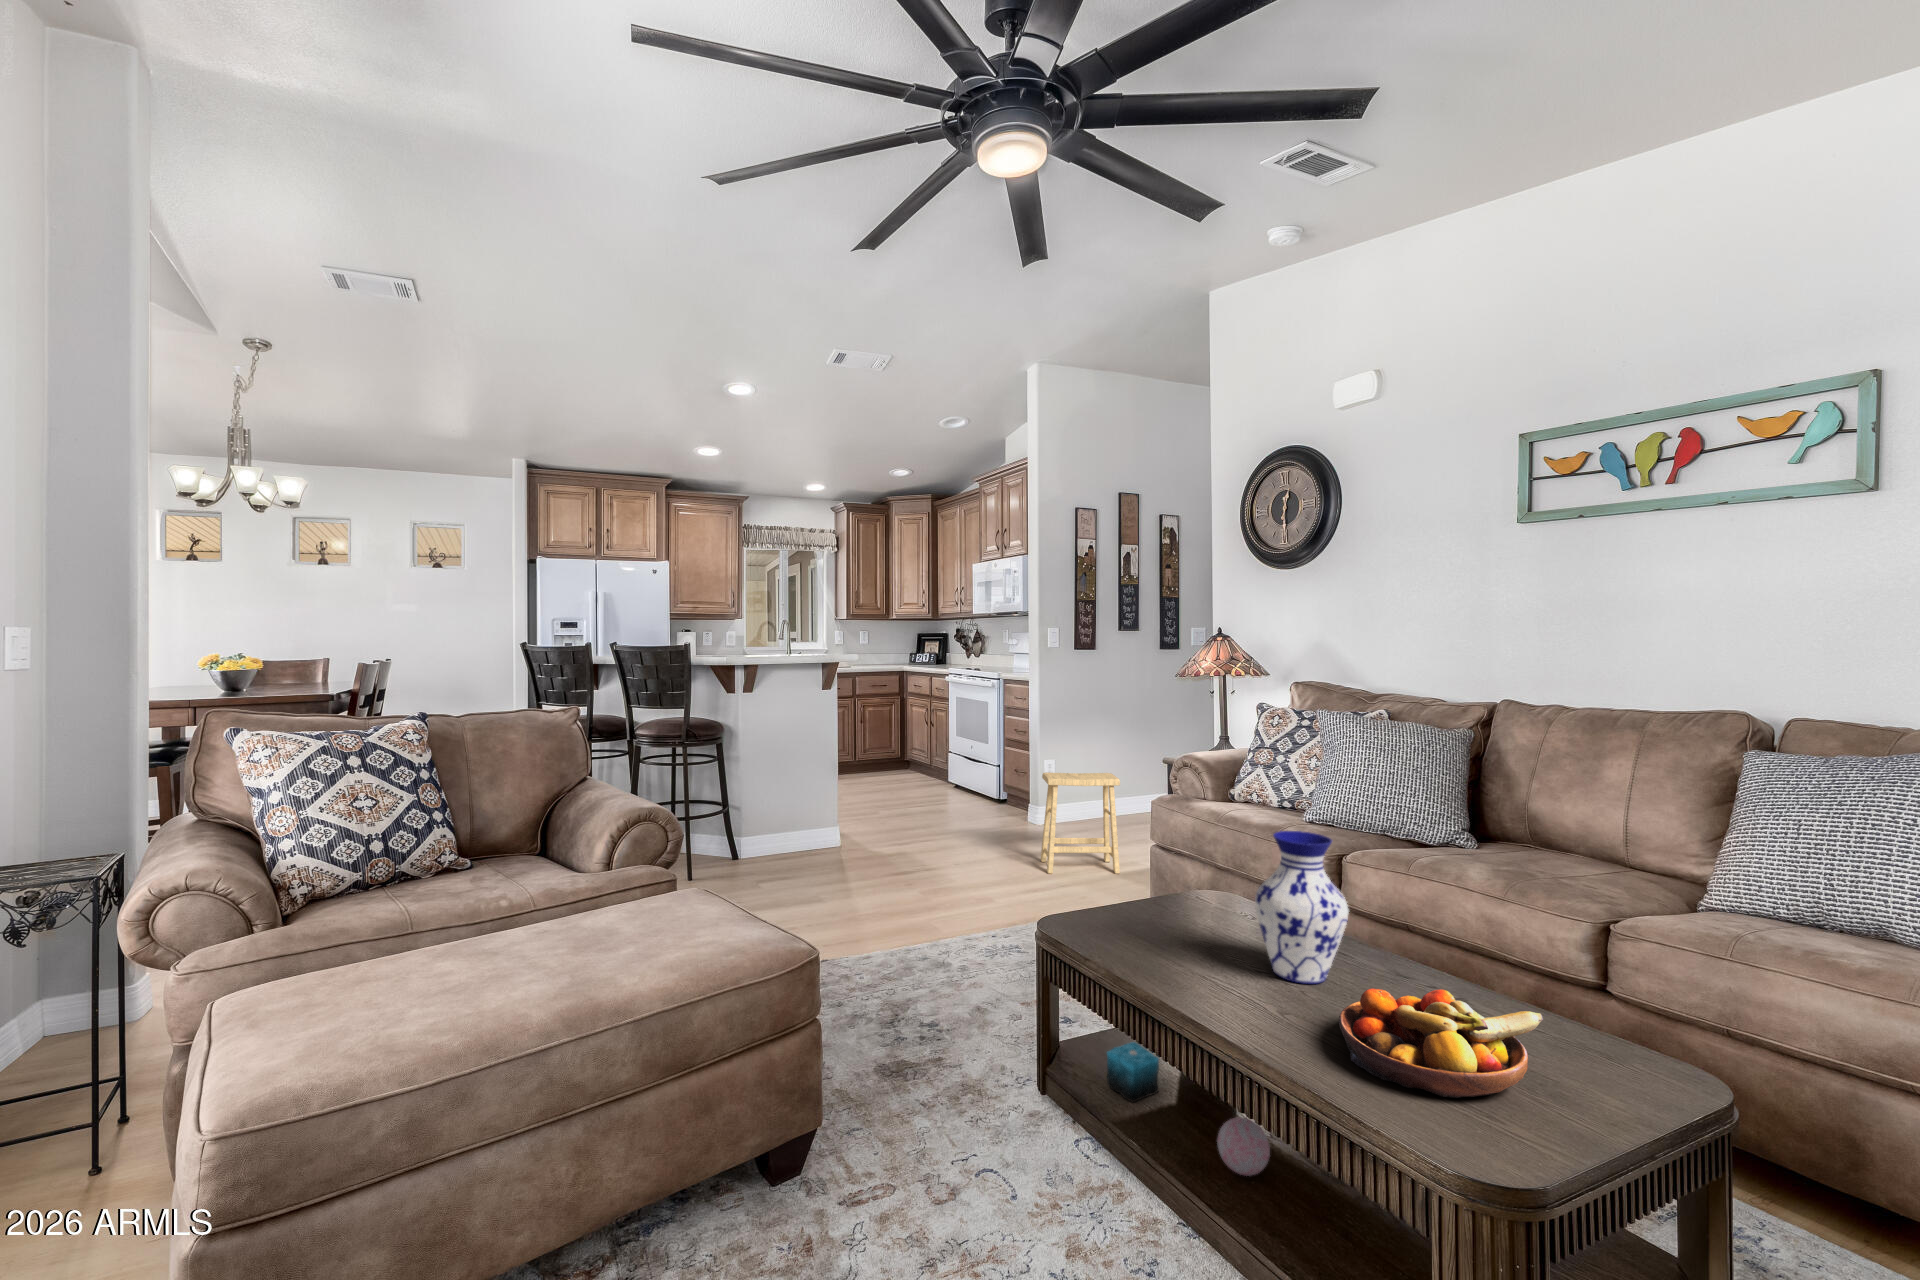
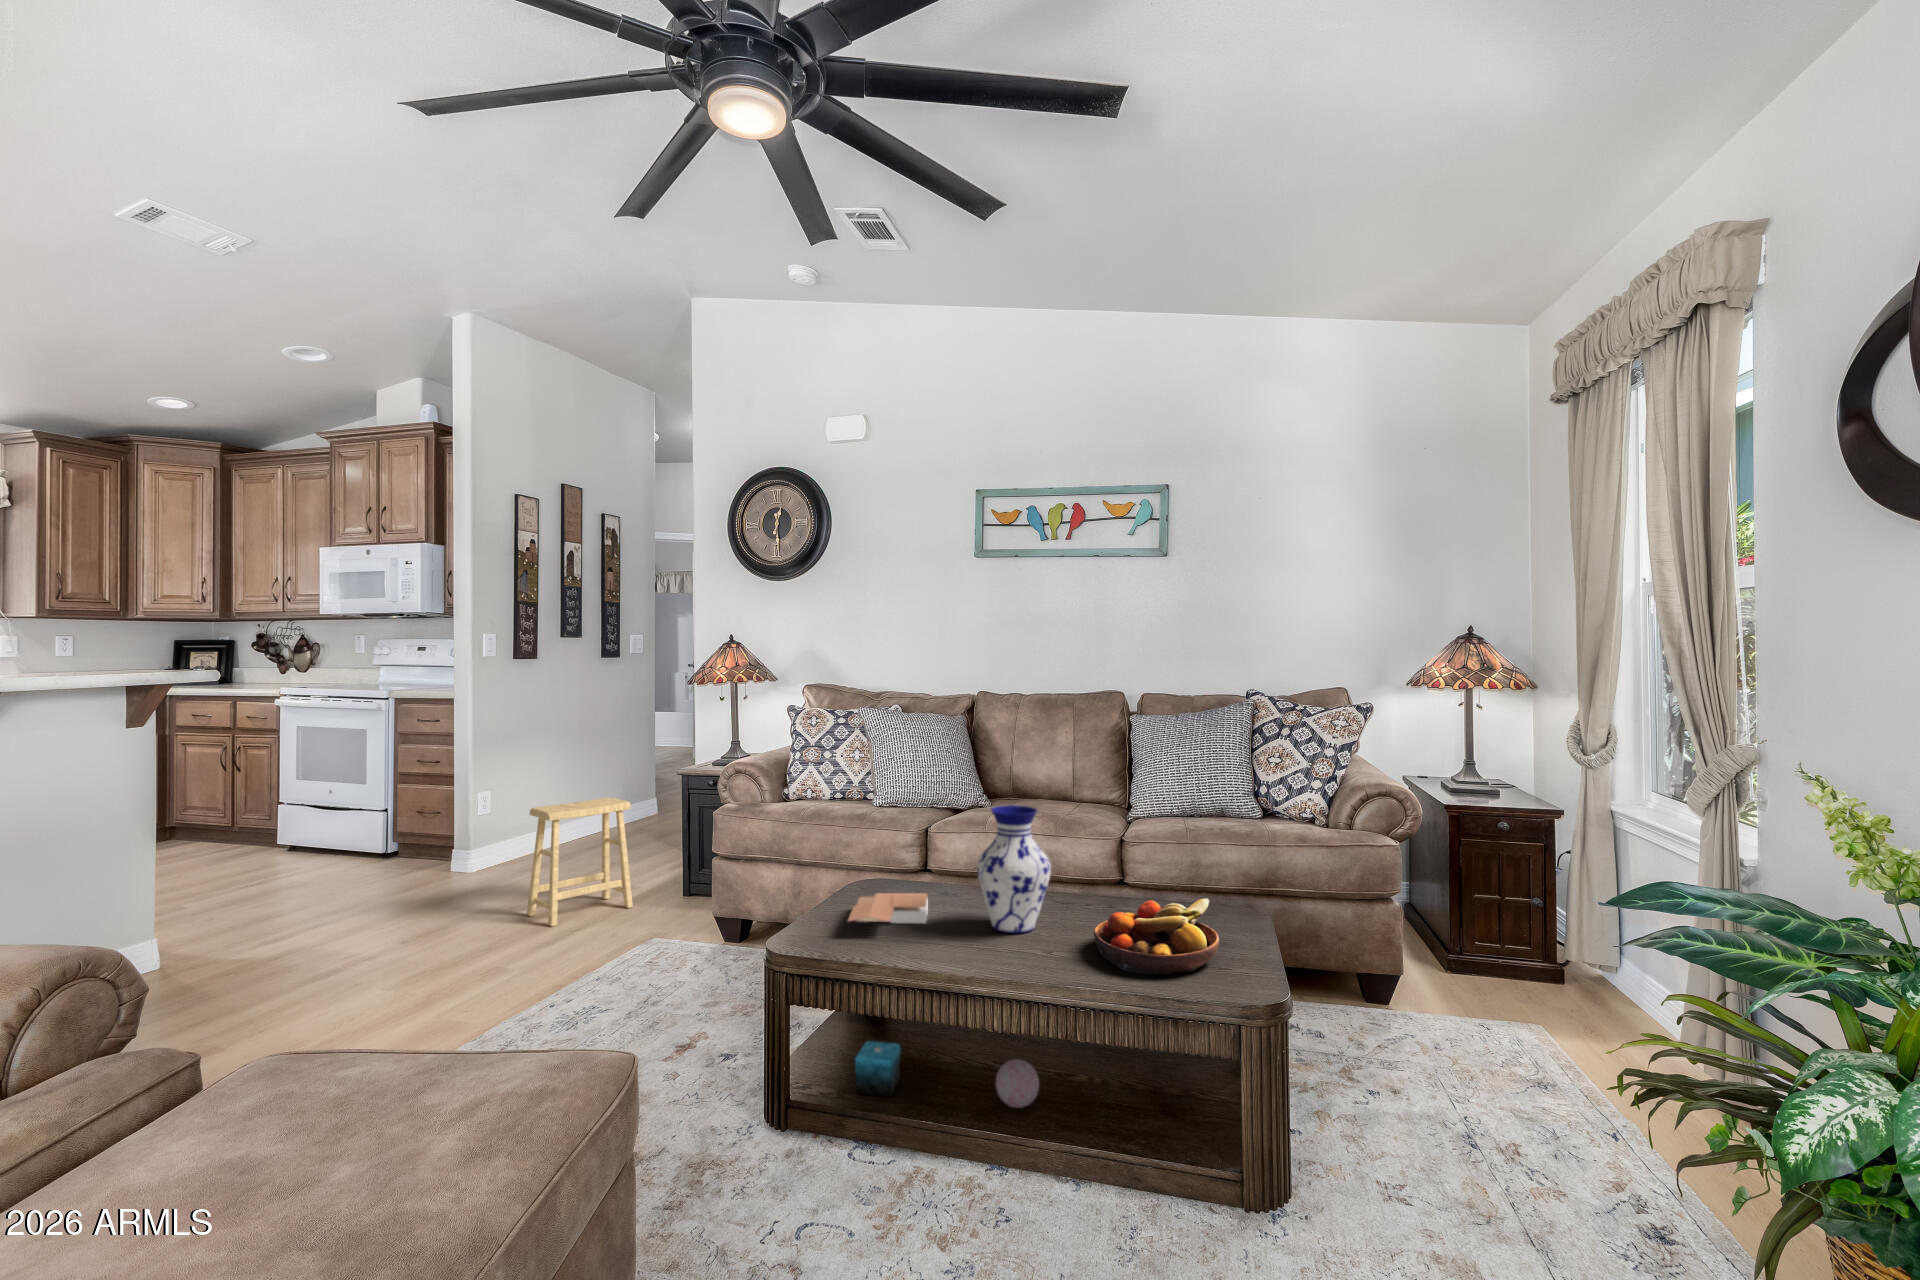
book: none [1119,899,1237,942] -> present [848,893,928,923]

